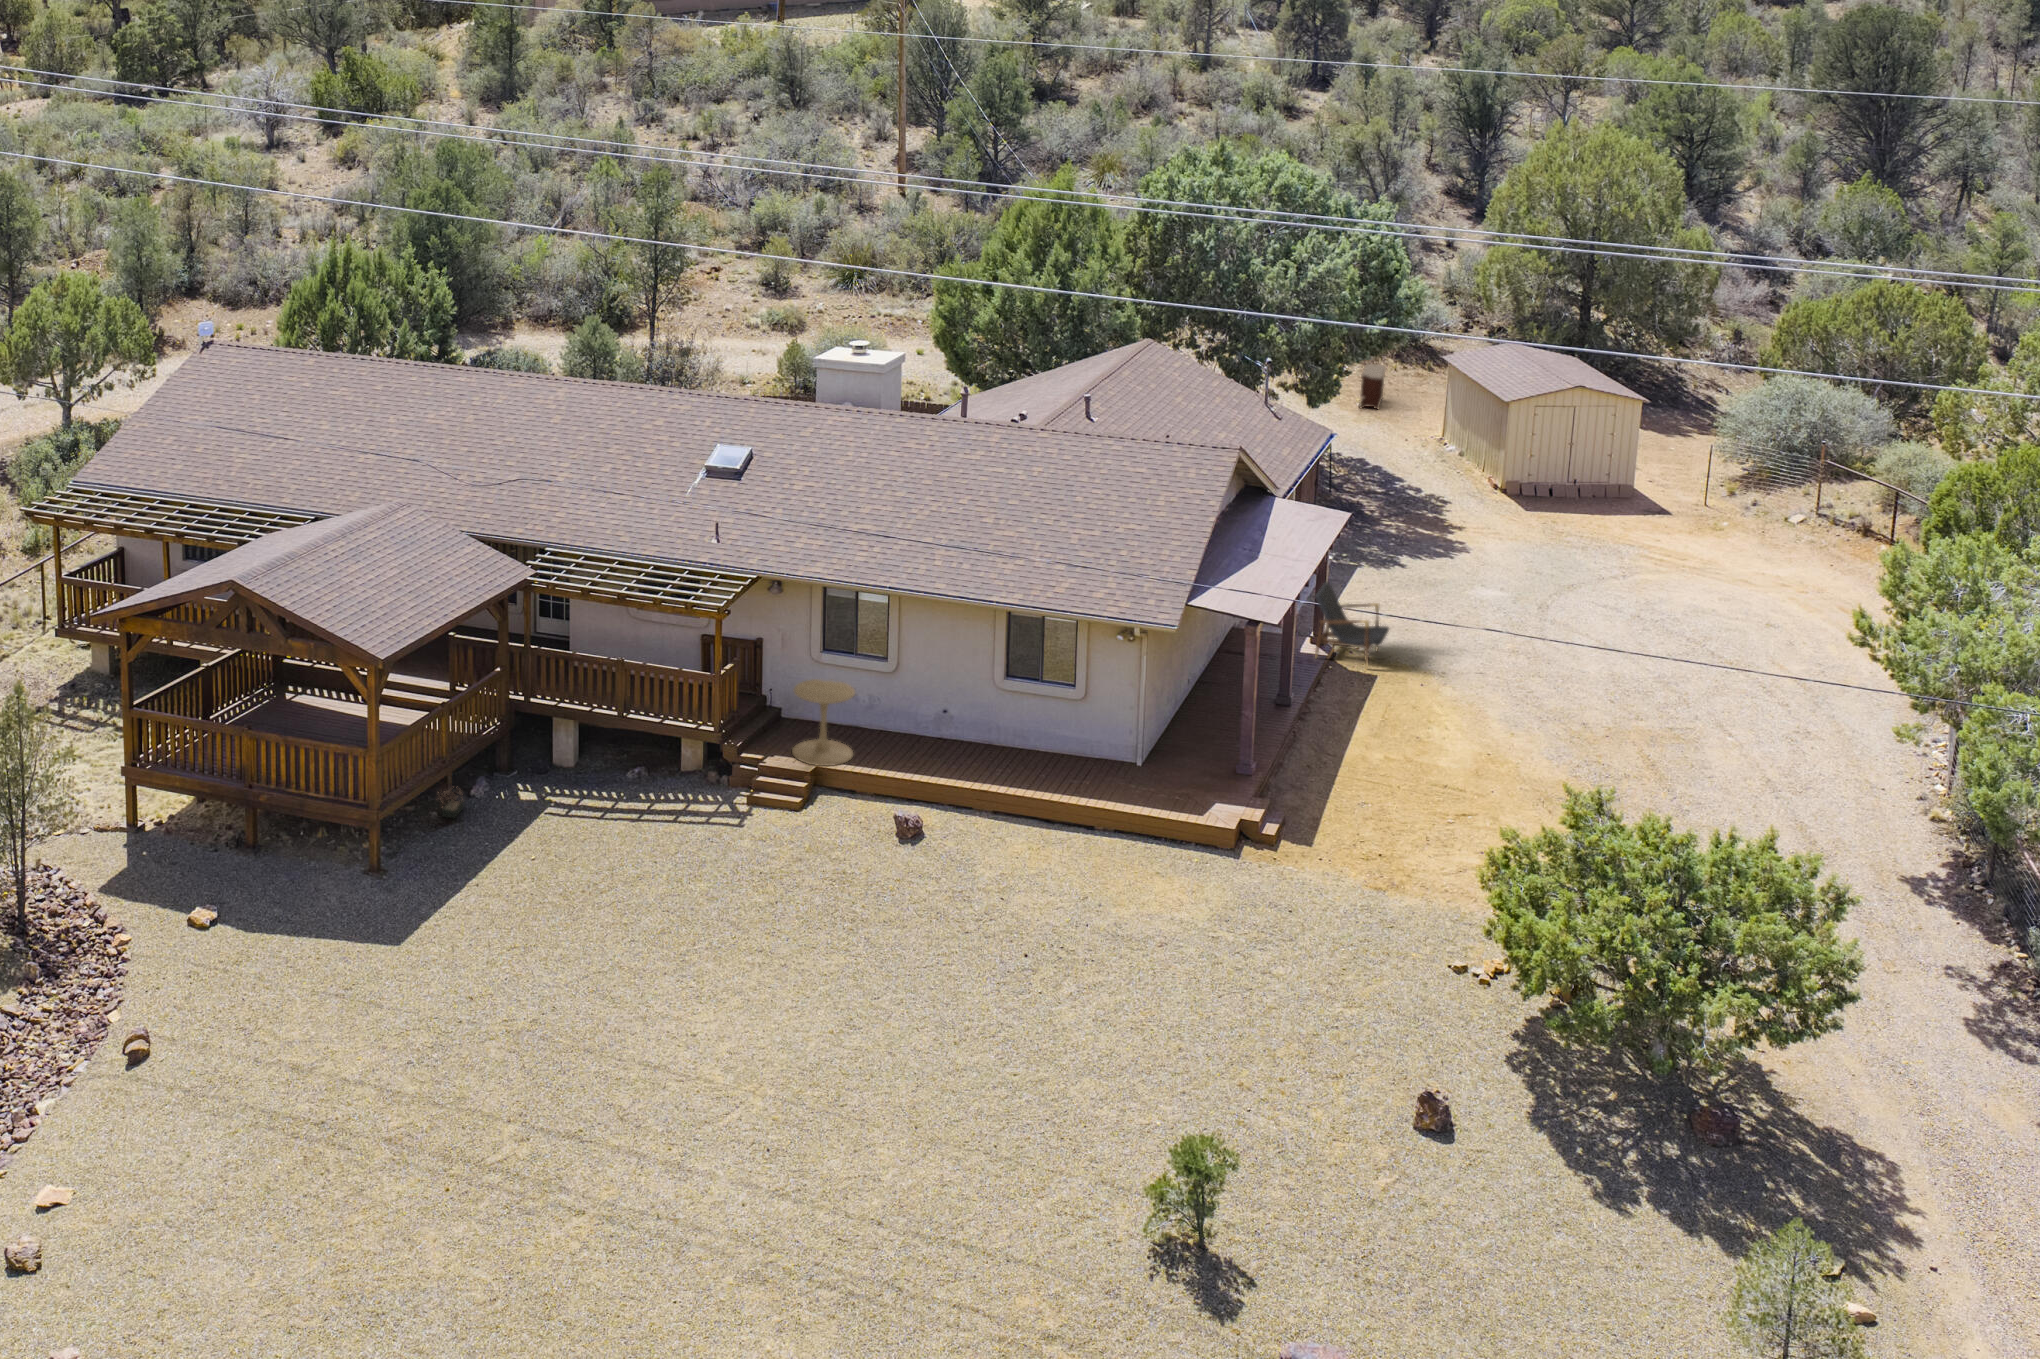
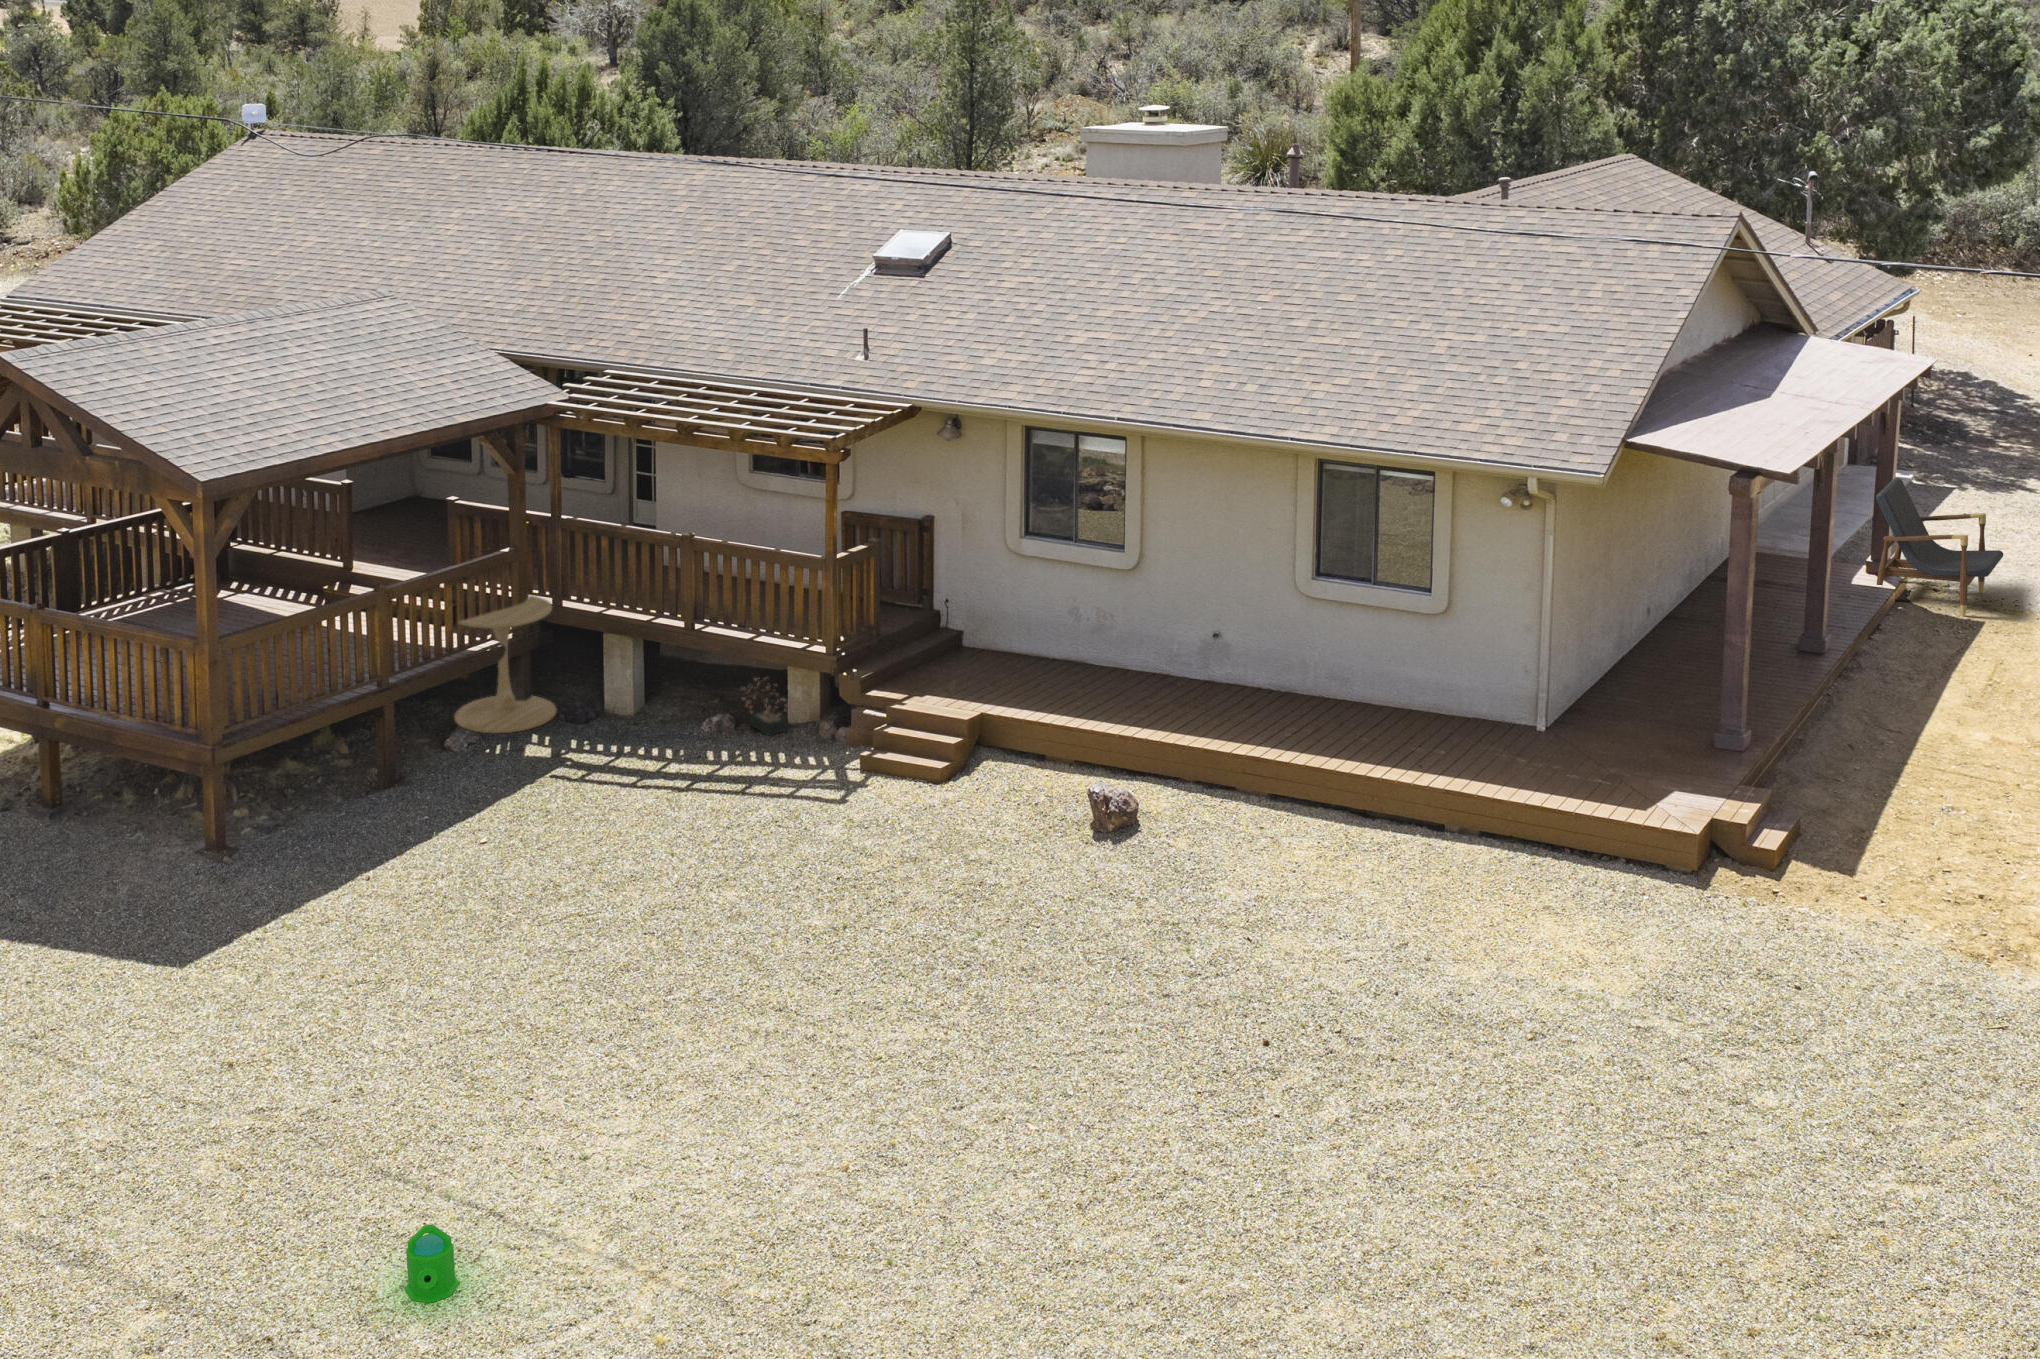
bench: present [1359,364,1386,409] -> none [1960,253,2001,315]
pedestal table: present [792,679,855,766] -> present [454,595,557,733]
decorative plant: present [438,787,463,818] -> present [743,678,792,735]
watering can: none [639,1072,665,1110] -> present [404,1224,459,1303]

